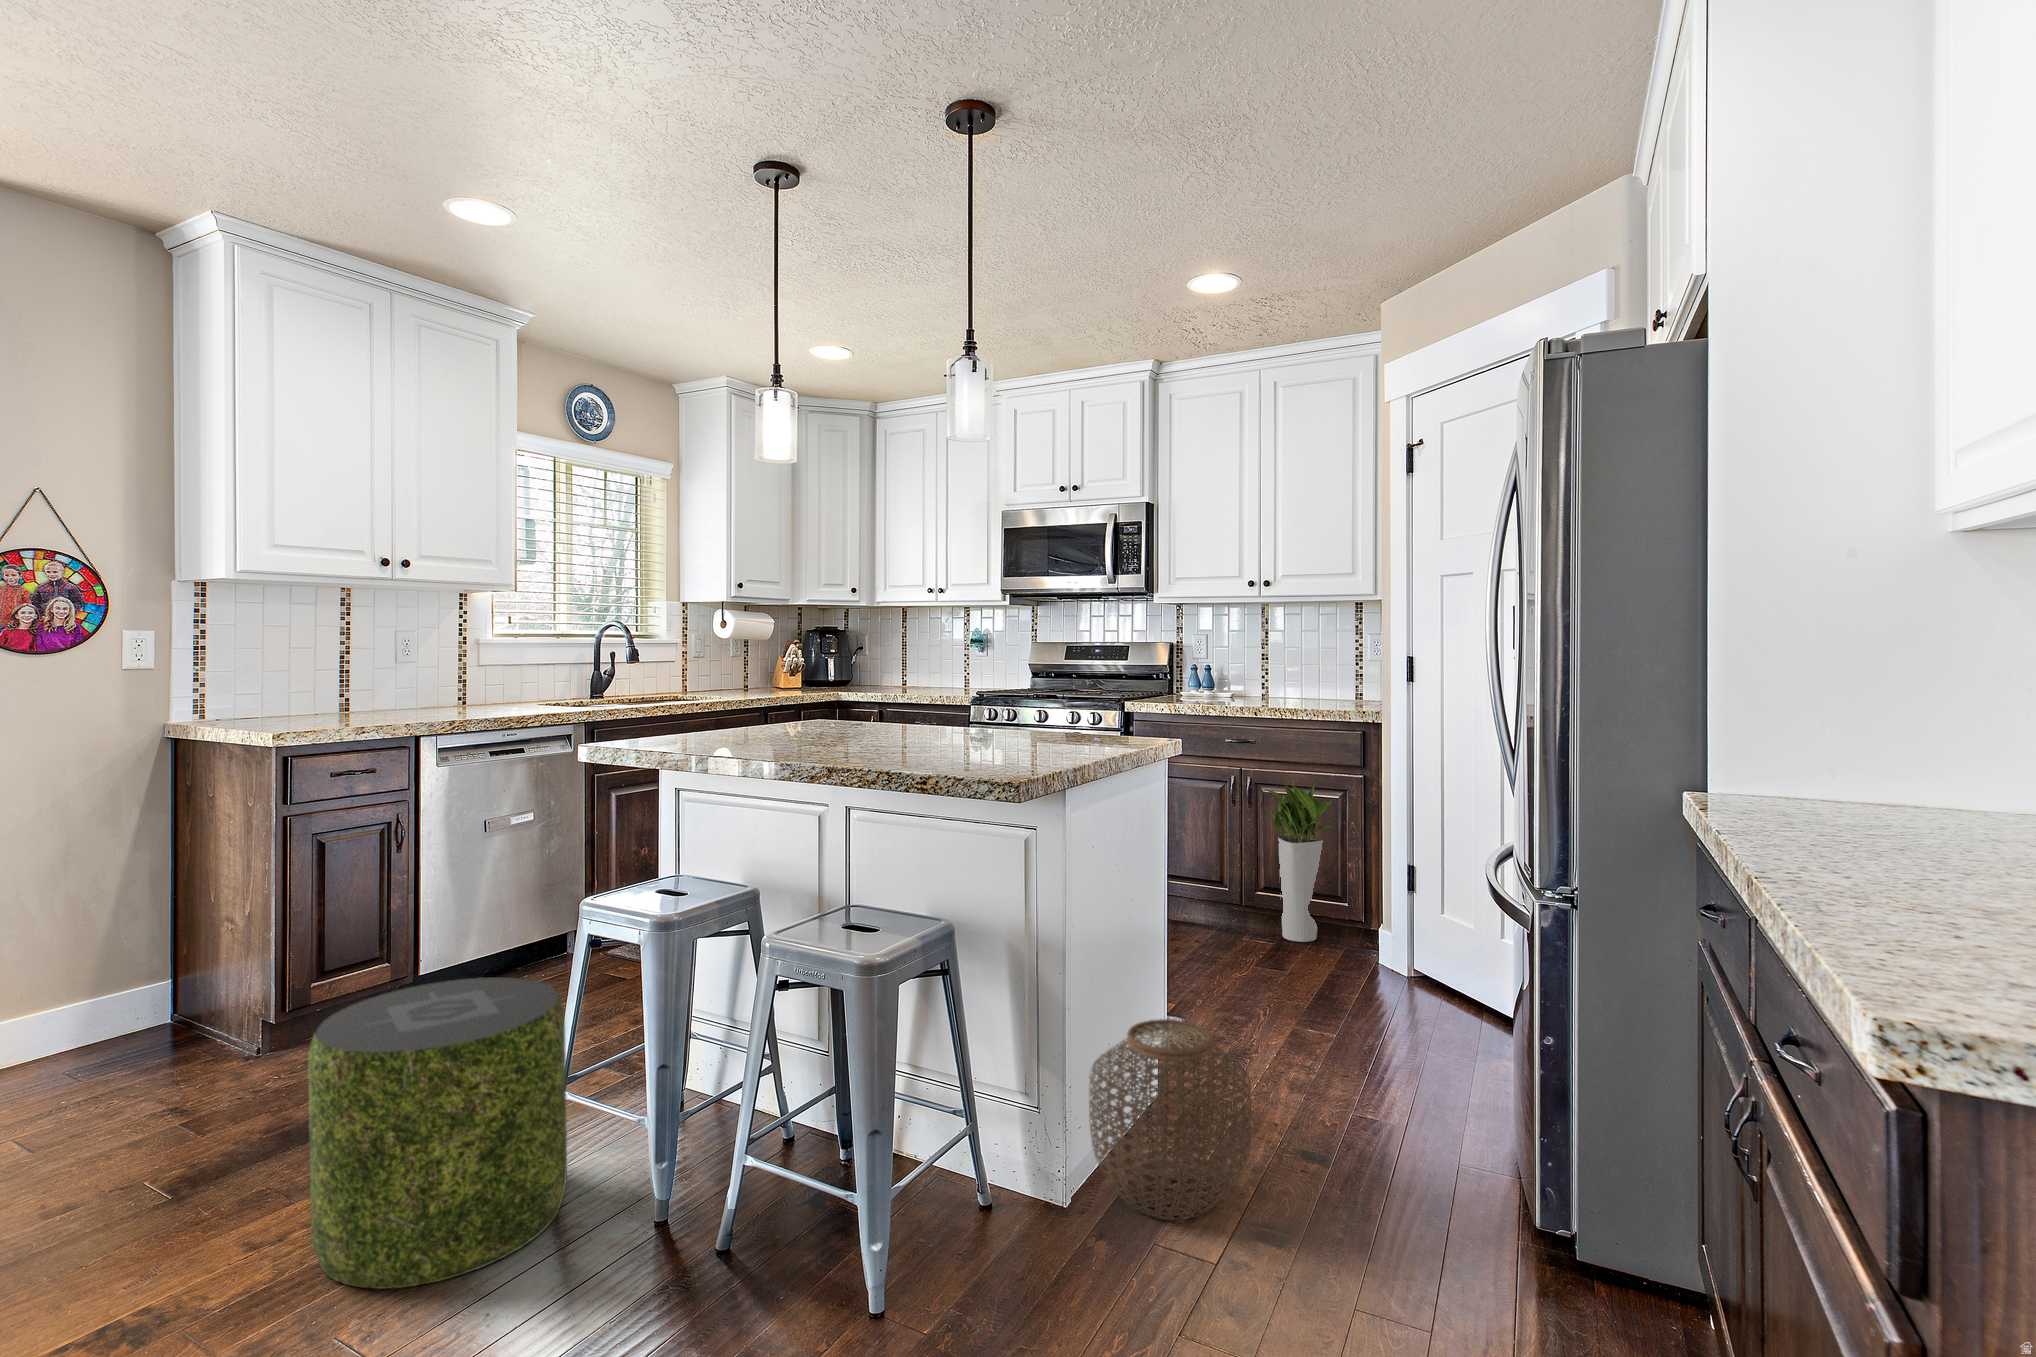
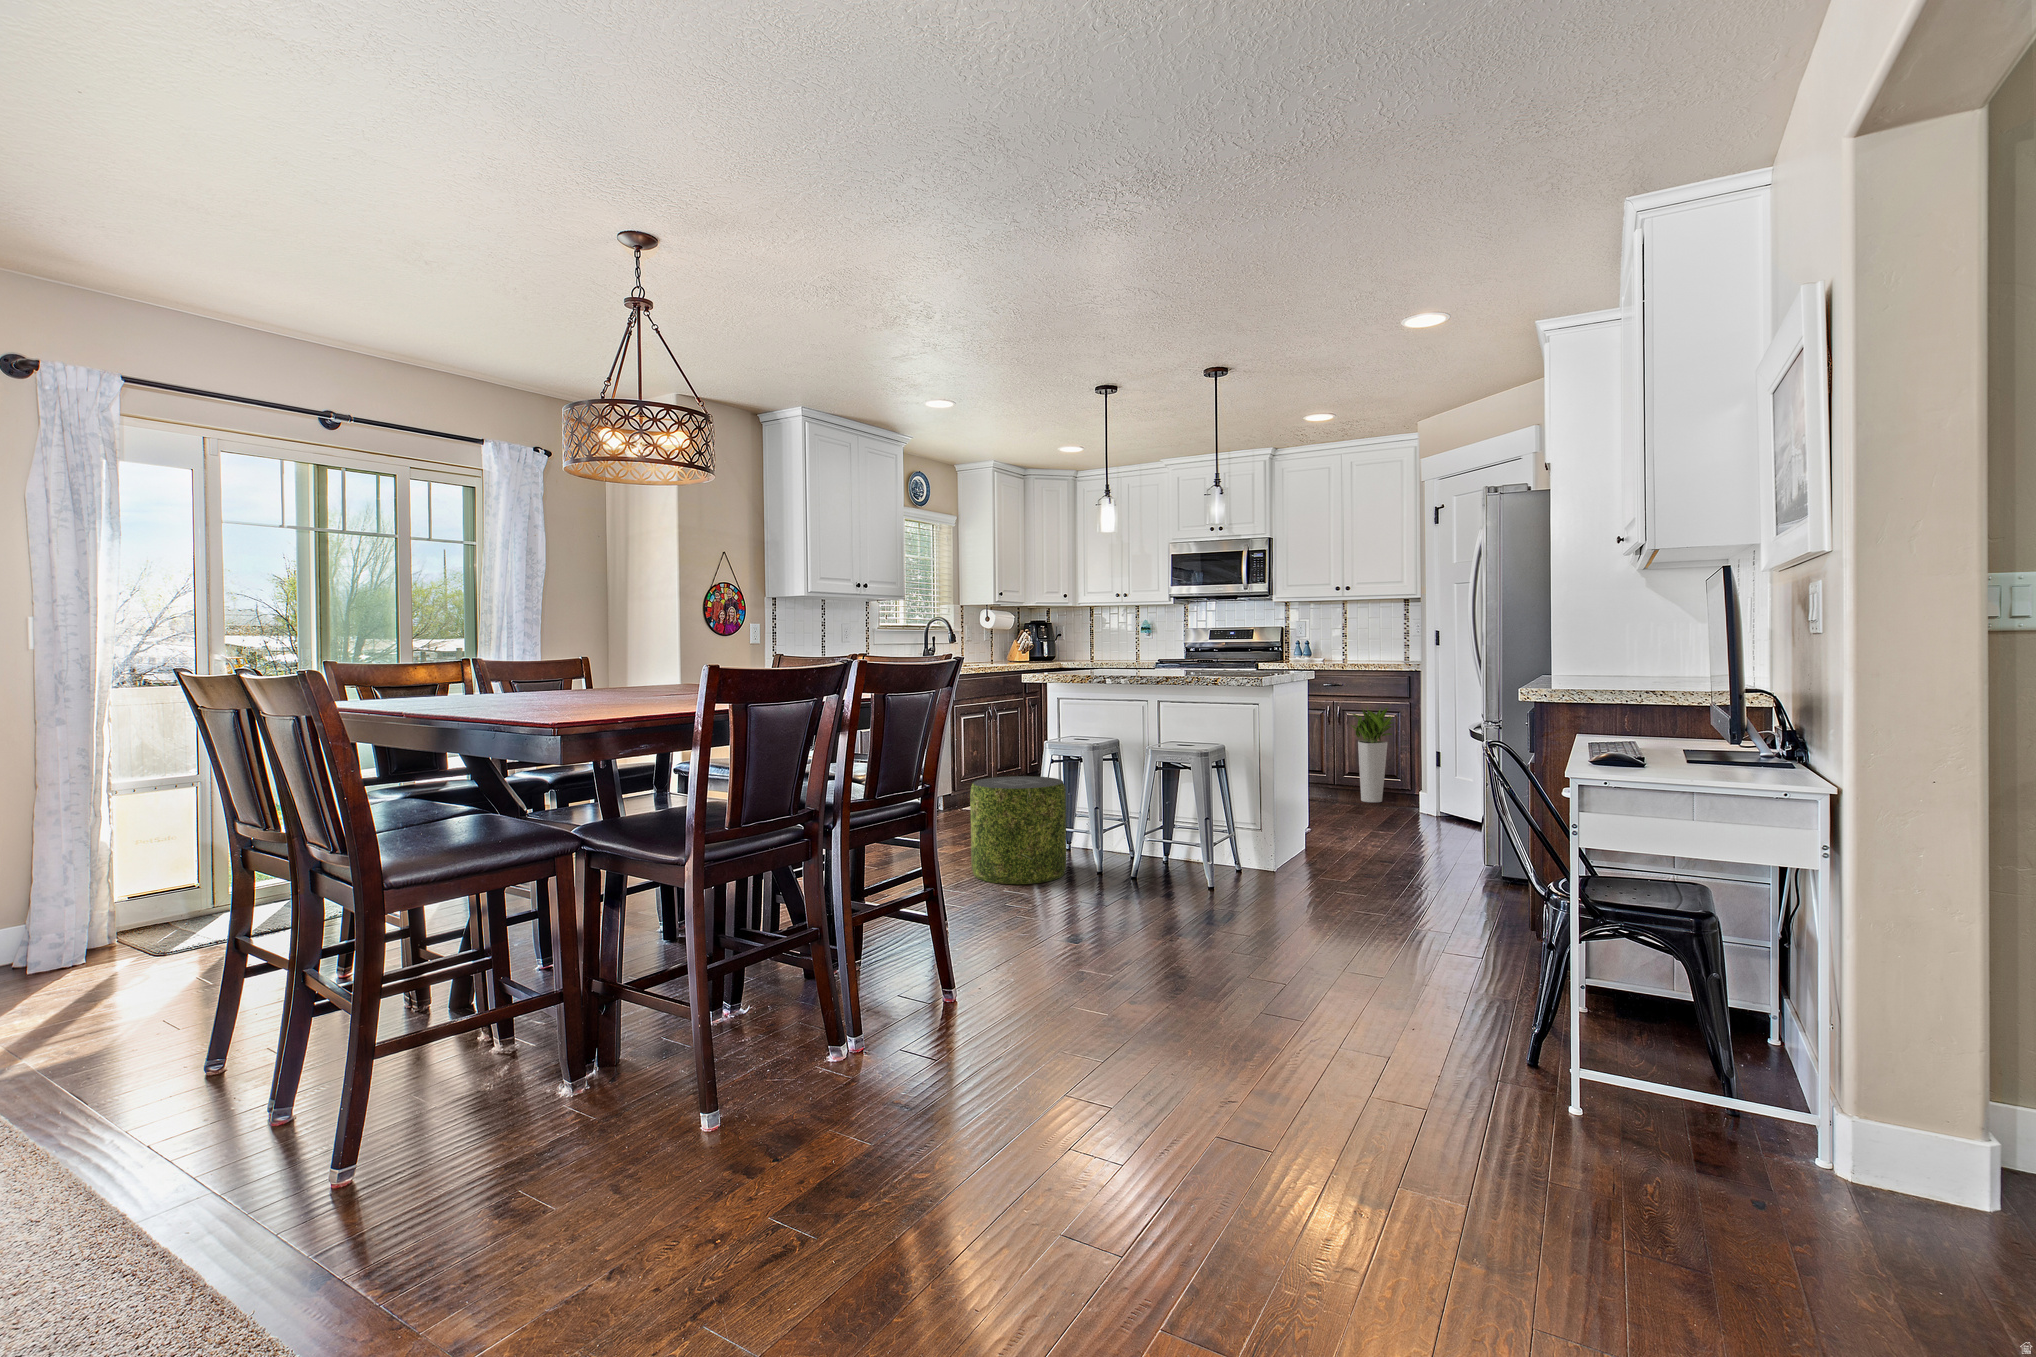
woven basket: present [1090,1019,1251,1220] -> none [1293,792,1368,872]

